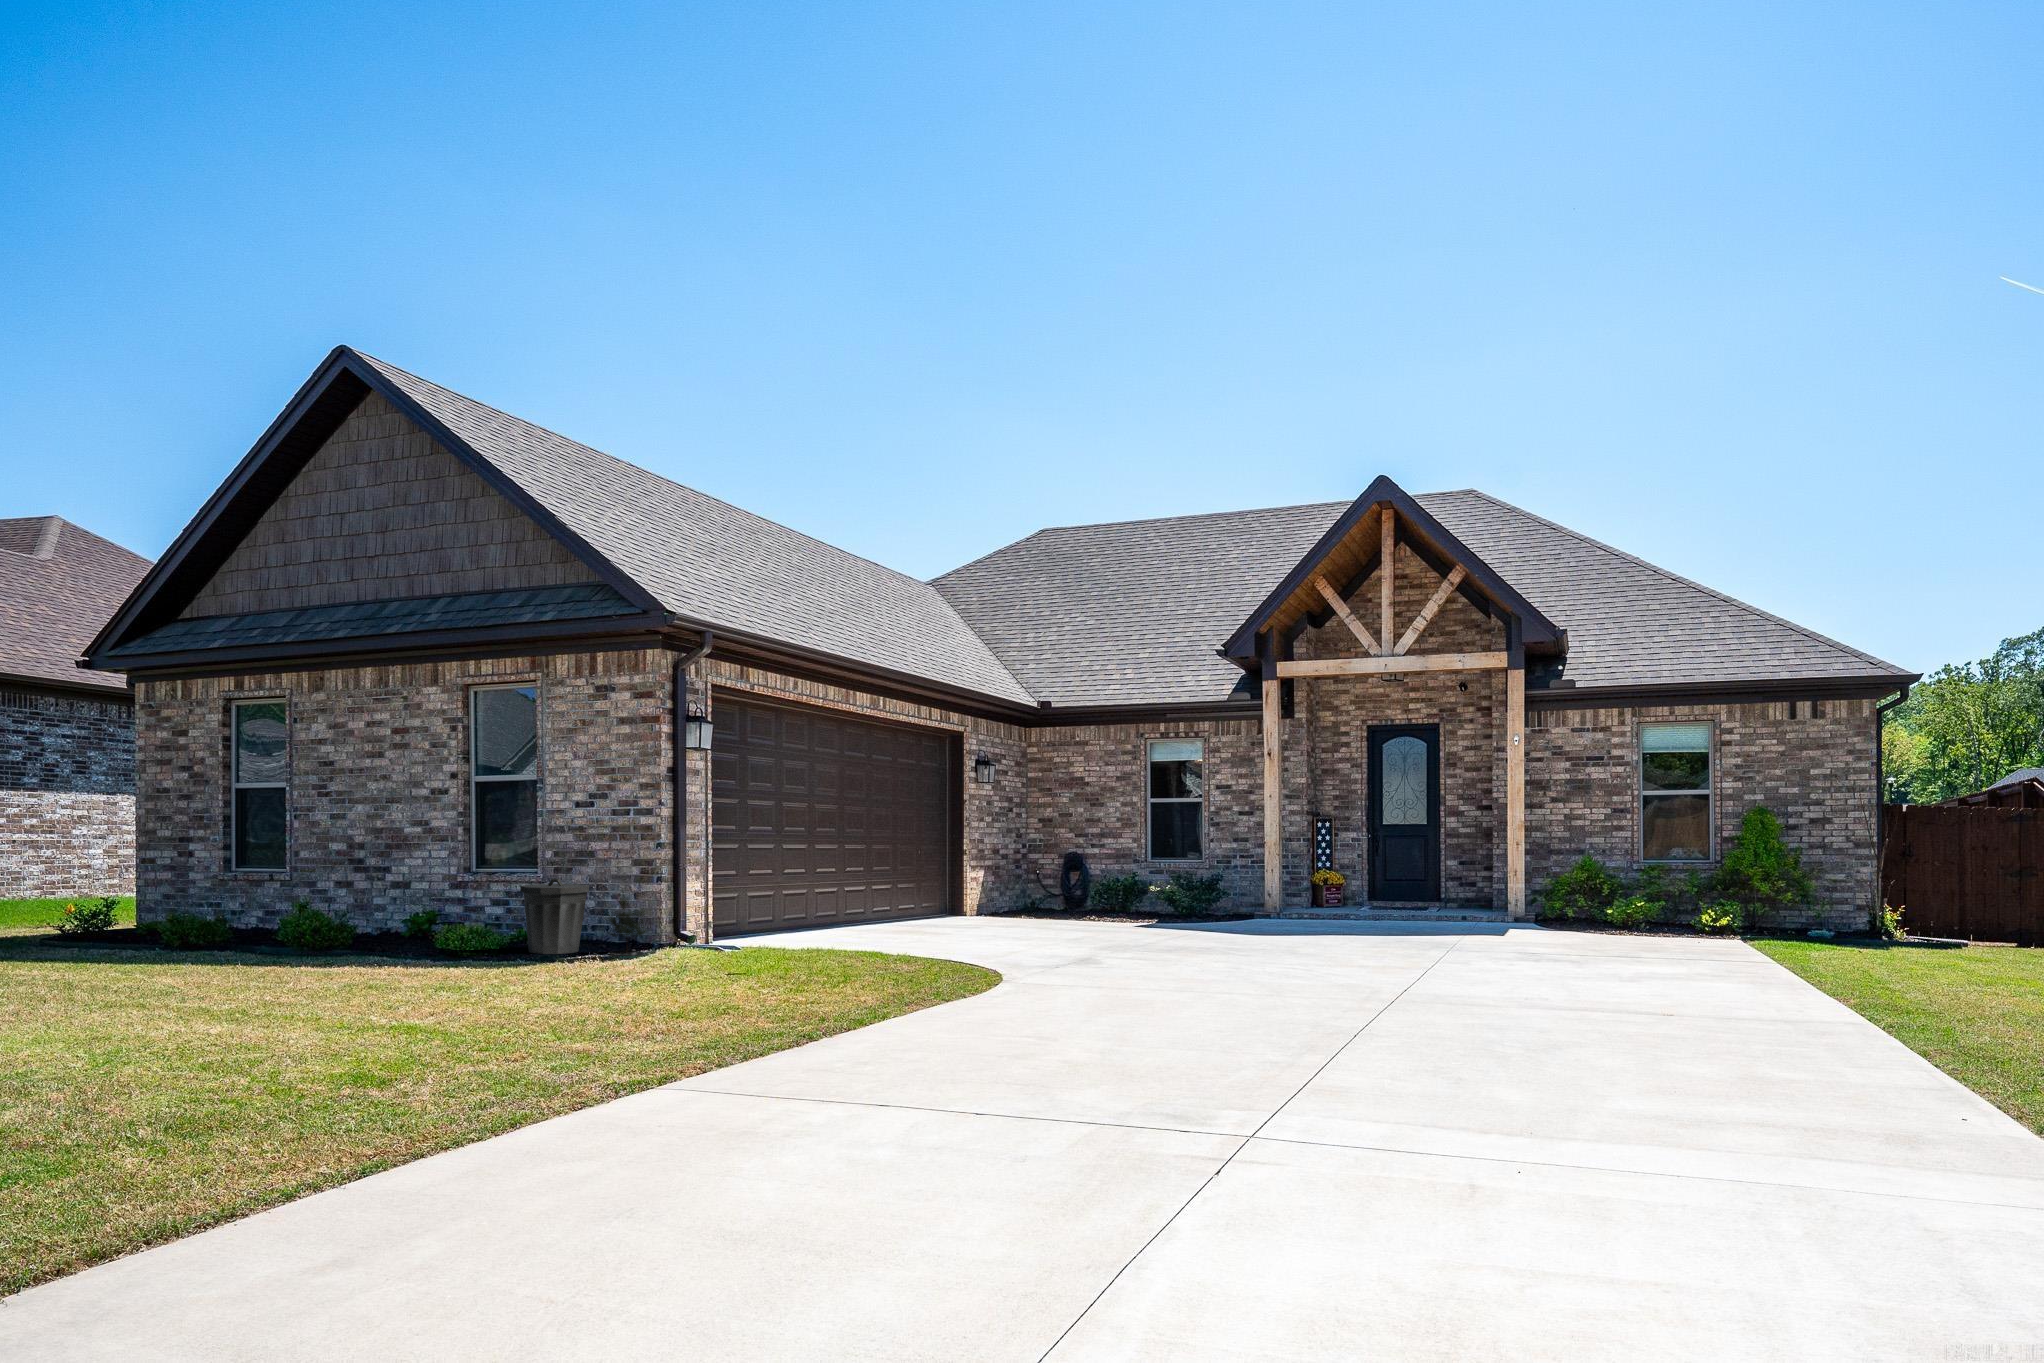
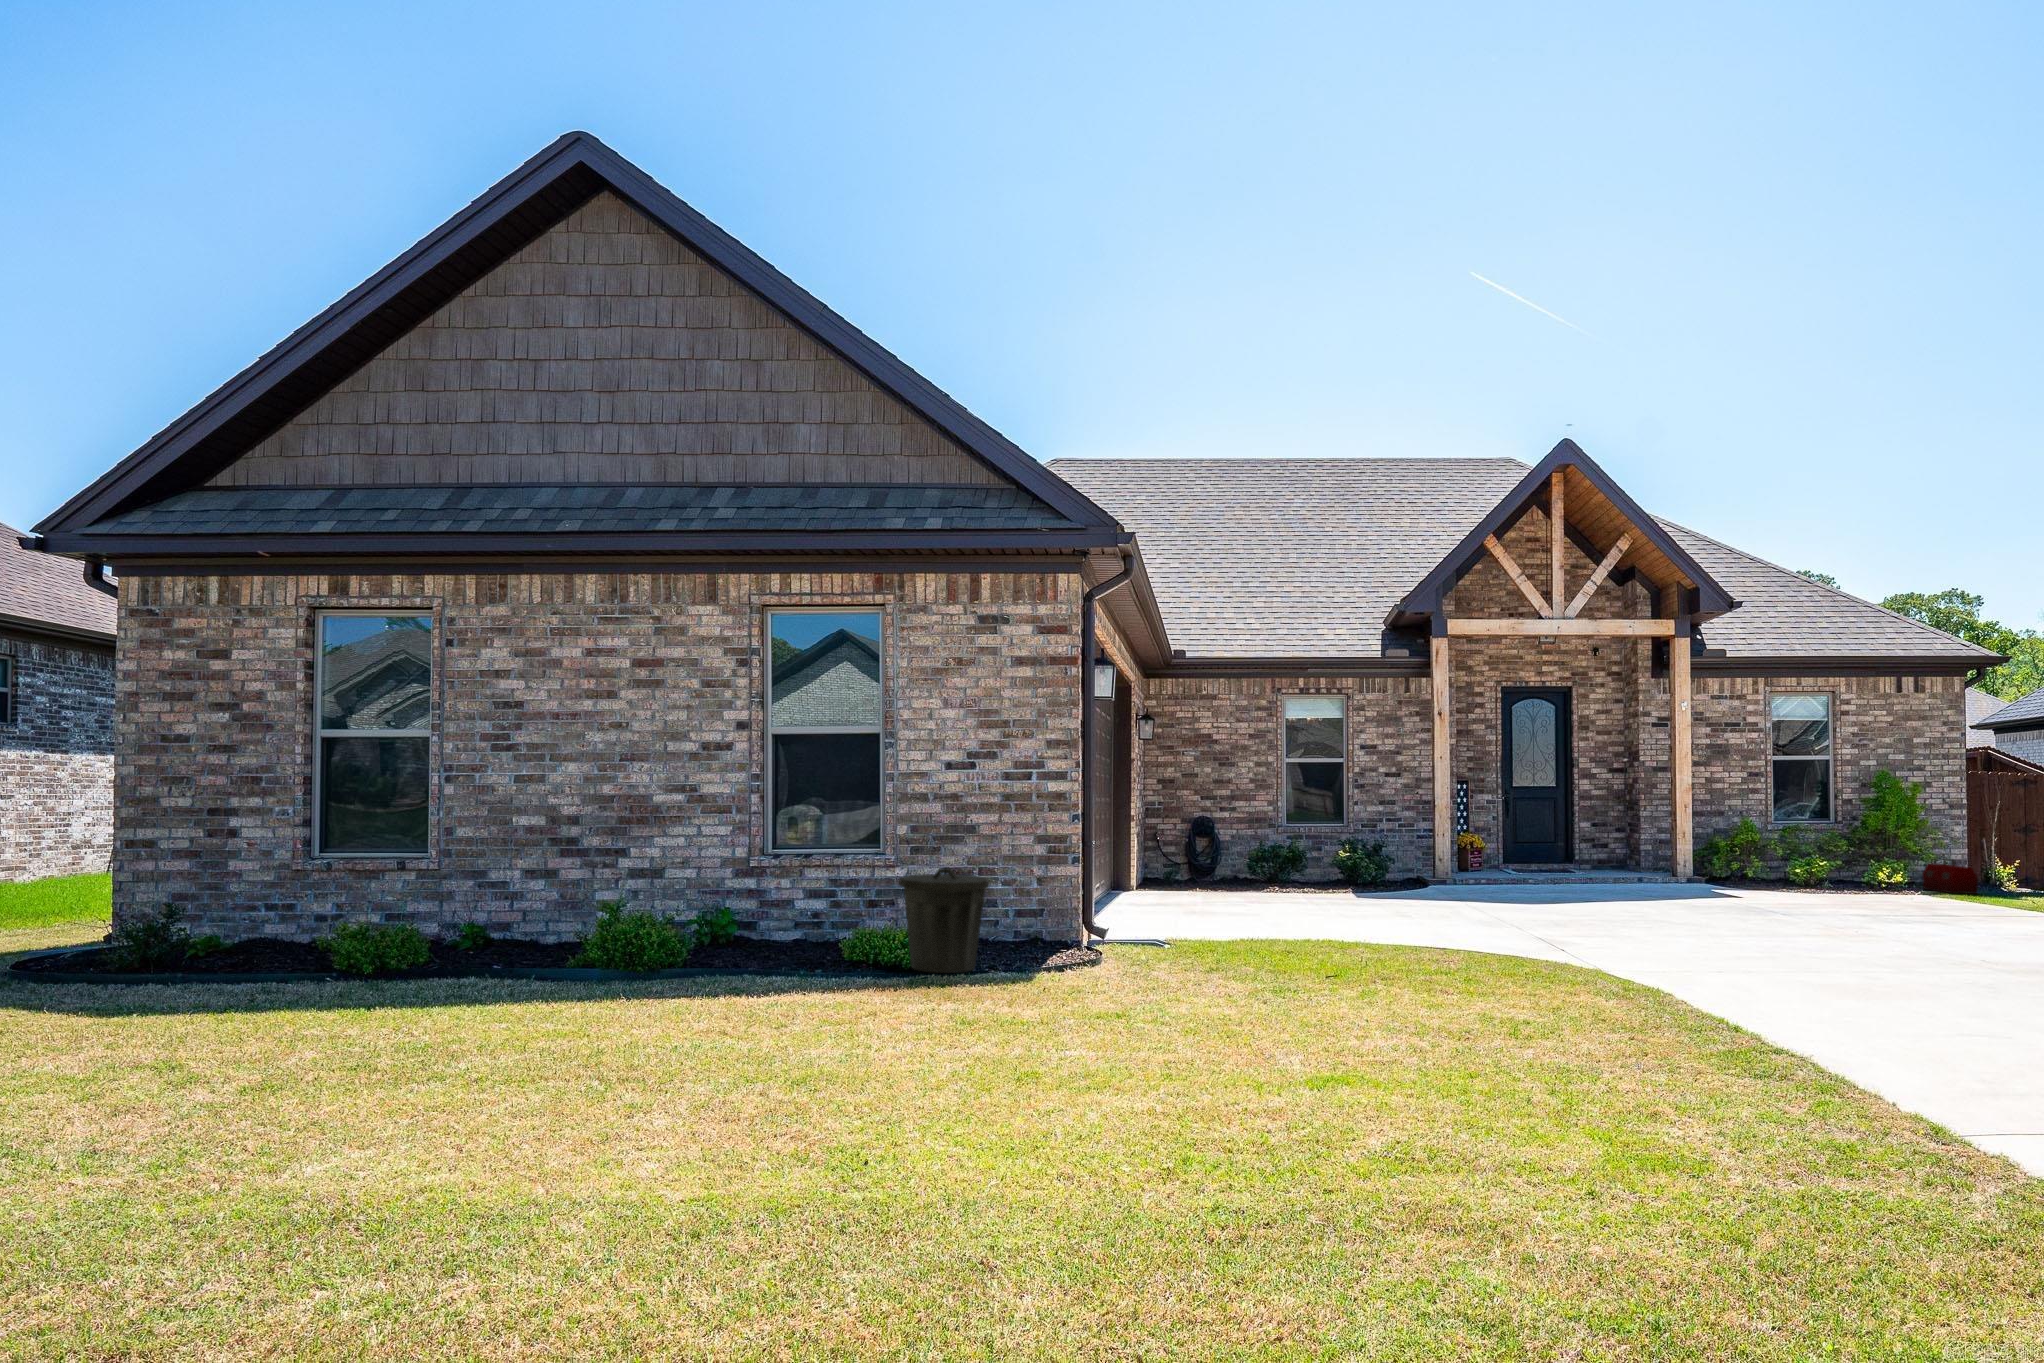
potted tree: present [609,892,646,956] -> none [1027,884,1078,973]
toolbox: none [1790,895,1833,932] -> present [1922,859,1978,894]

